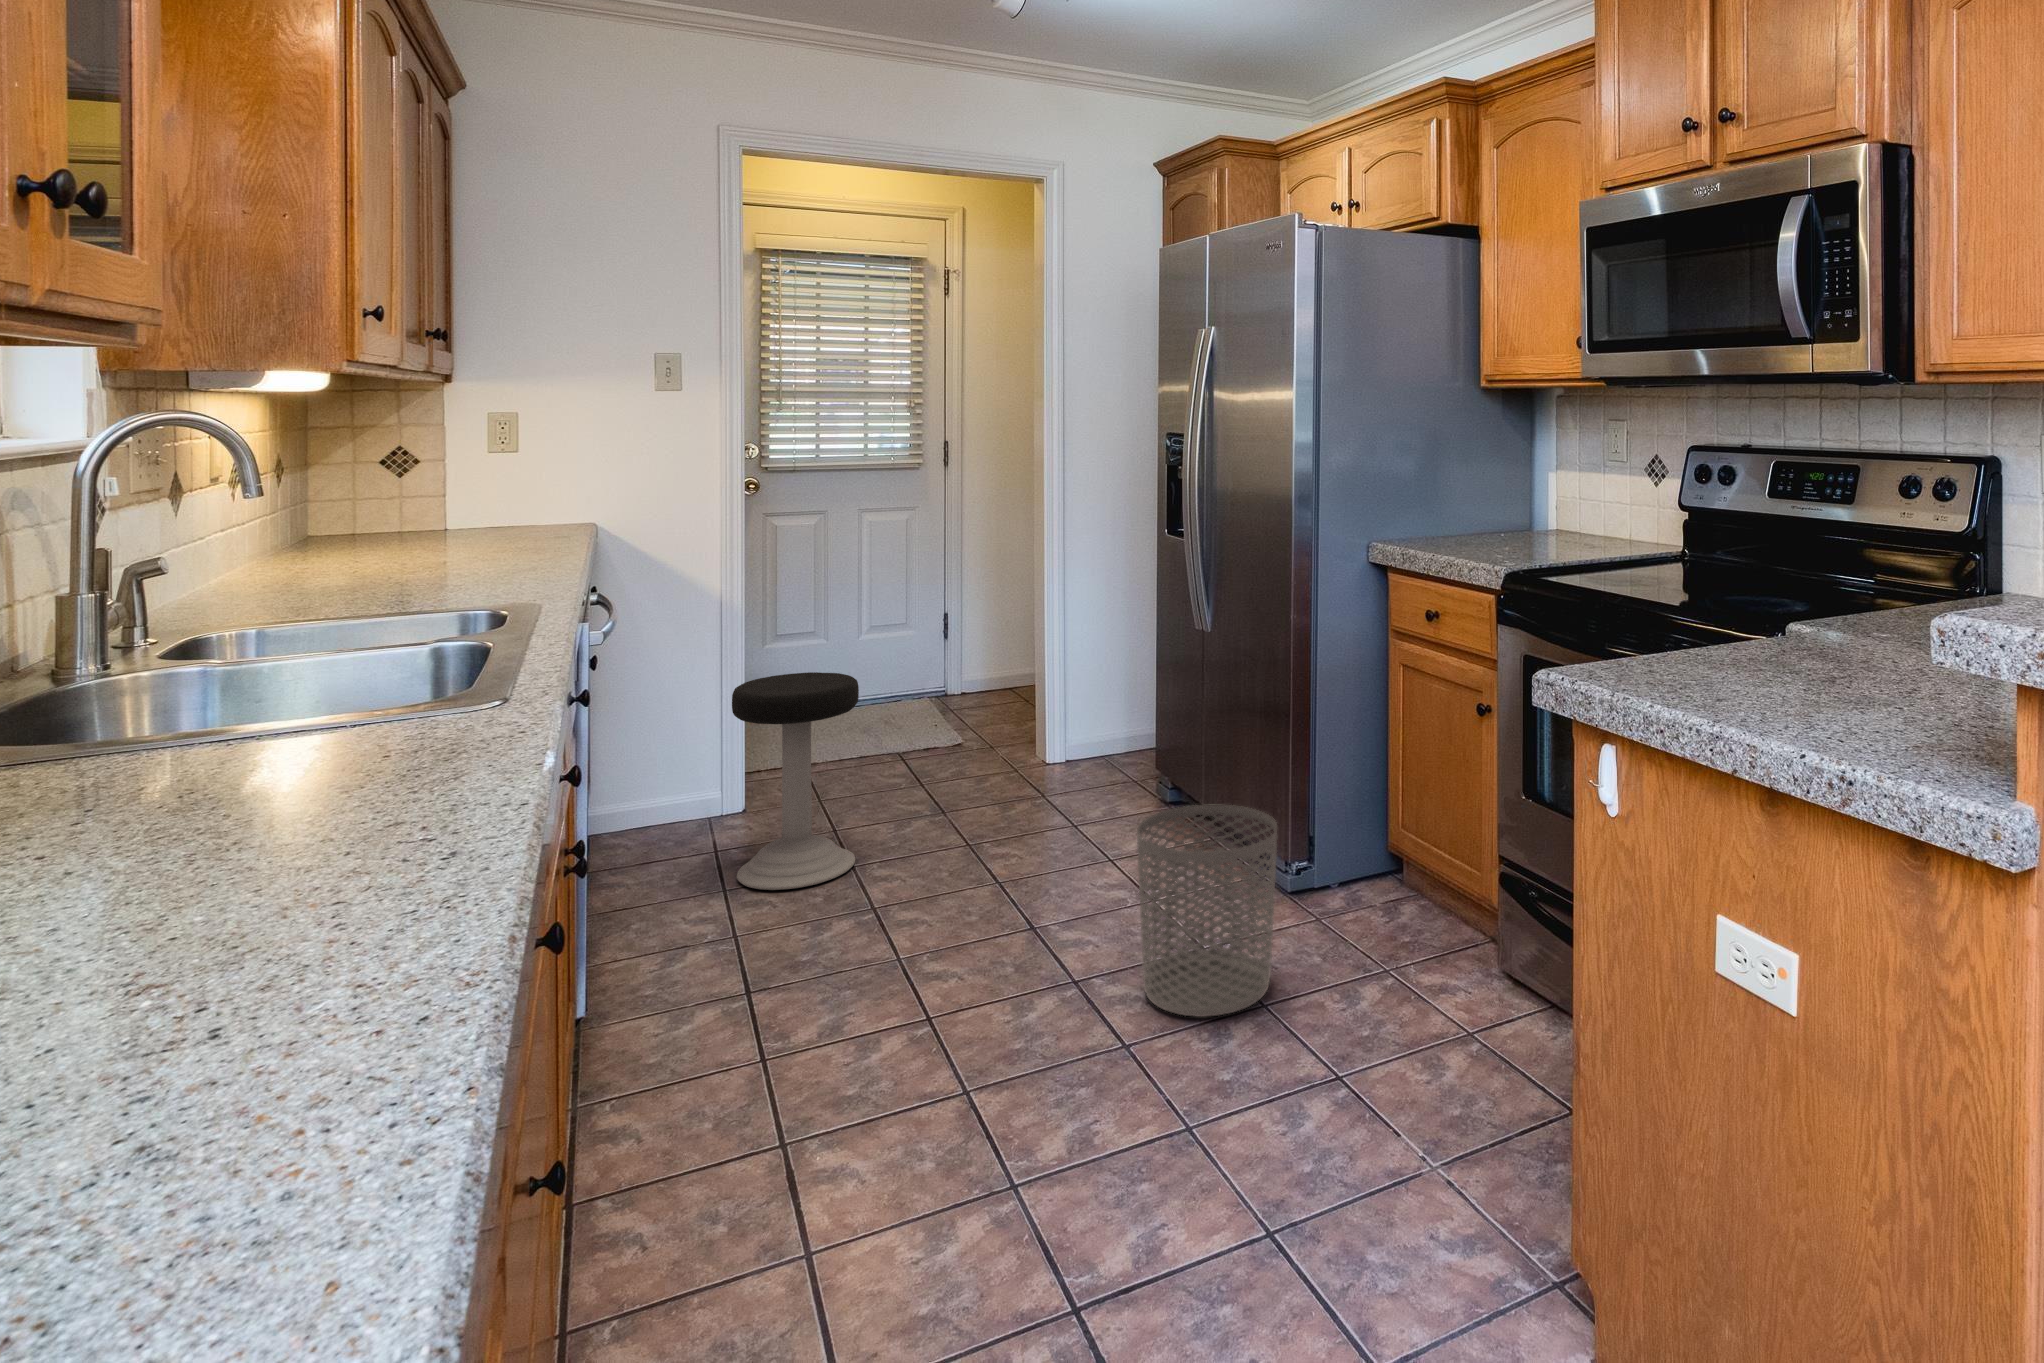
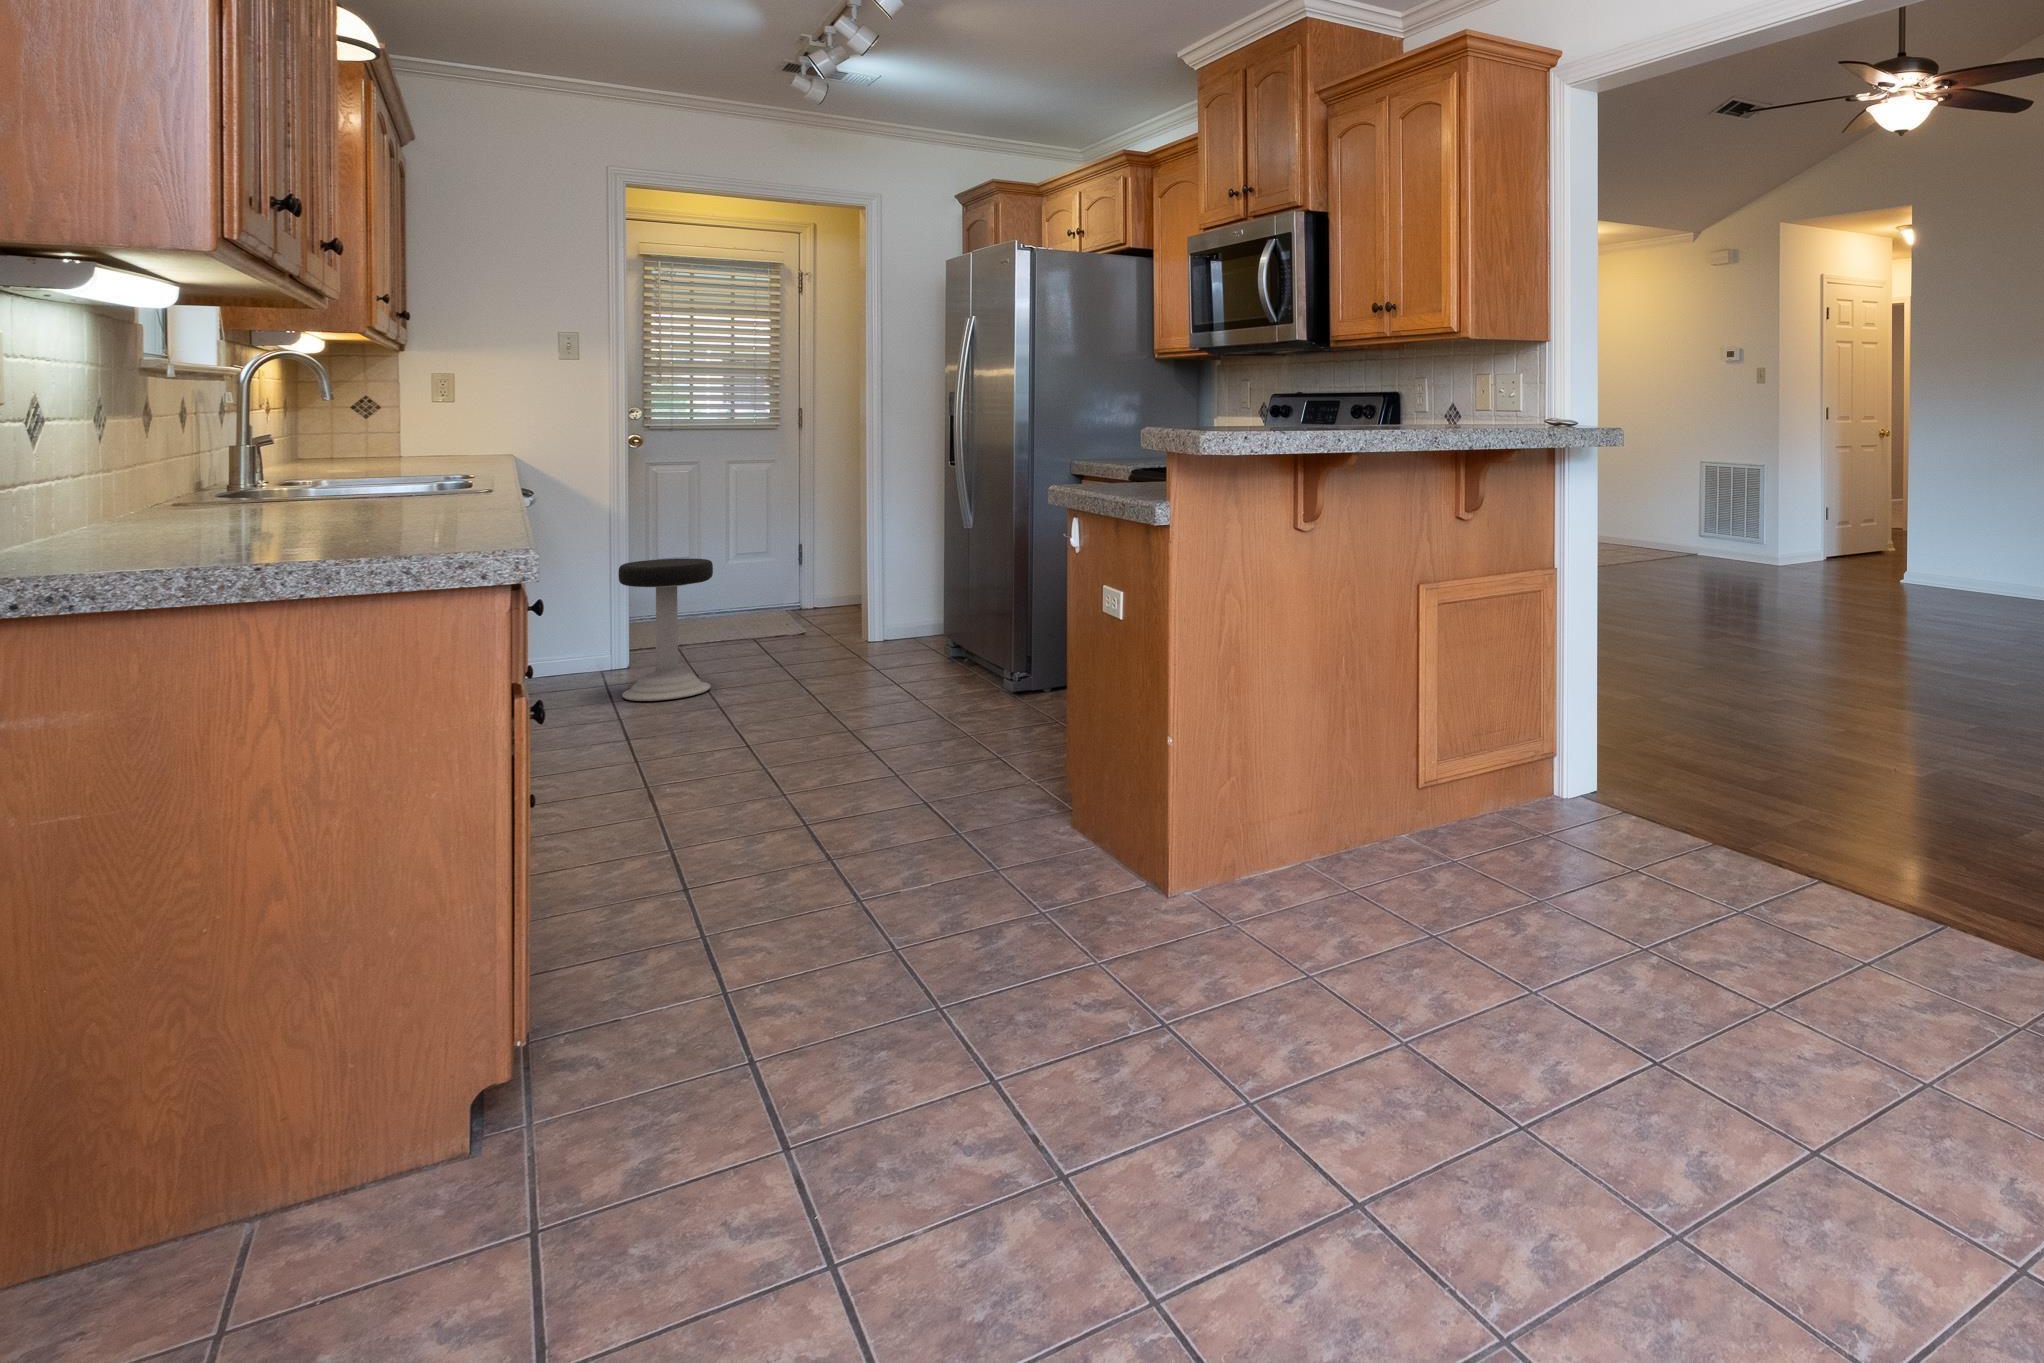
waste bin: present [1137,805,1278,1017] -> none [889,621,983,739]

